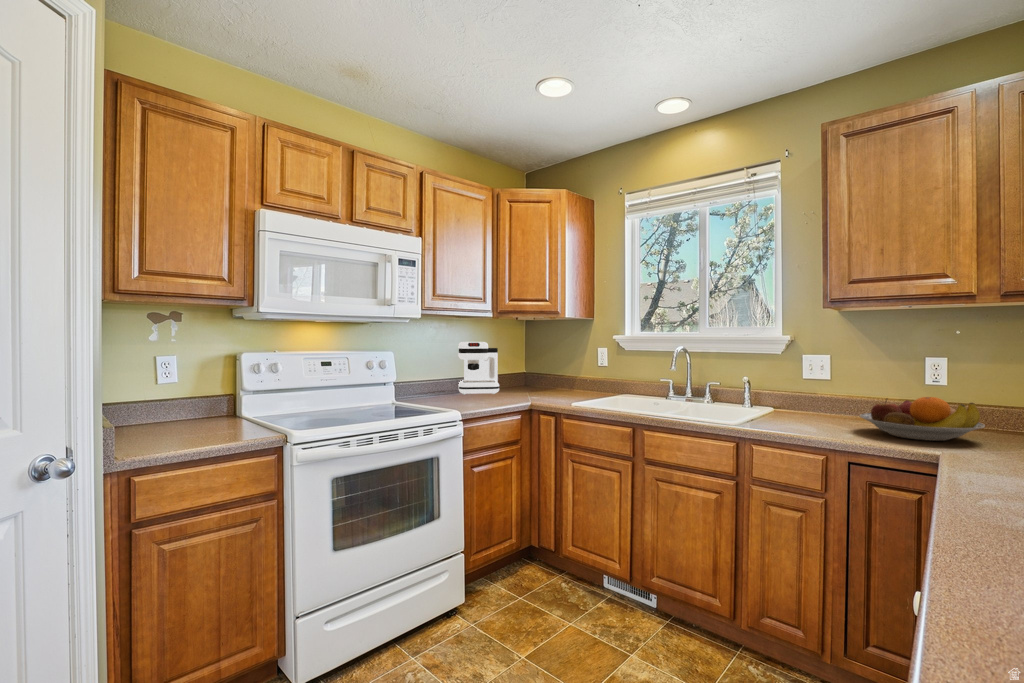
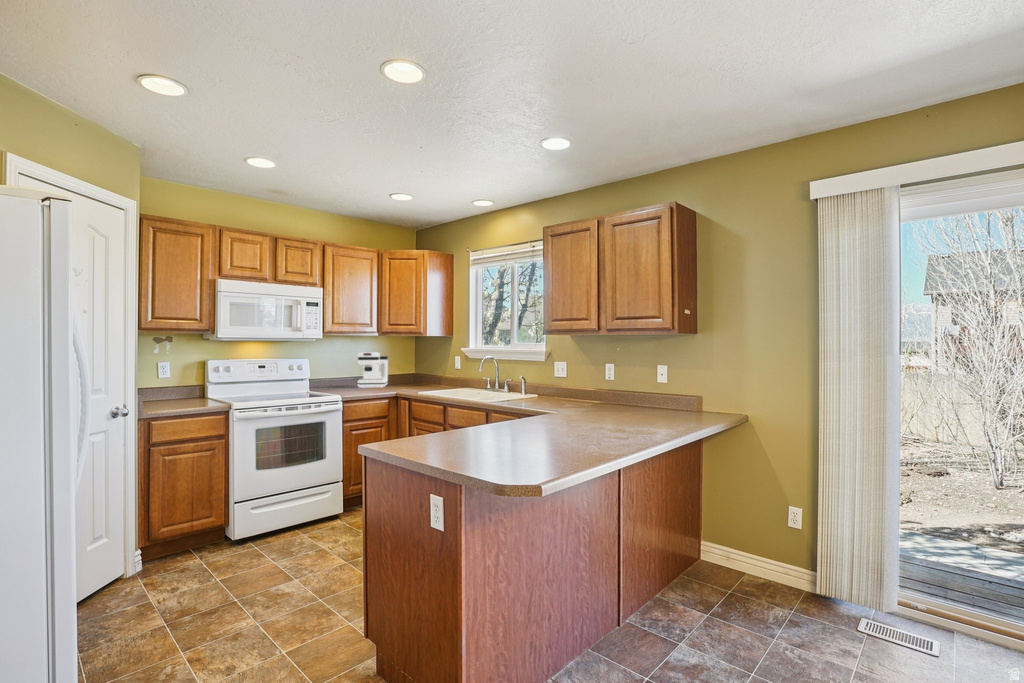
fruit bowl: present [860,397,985,441] -> none [549,384,600,407]

